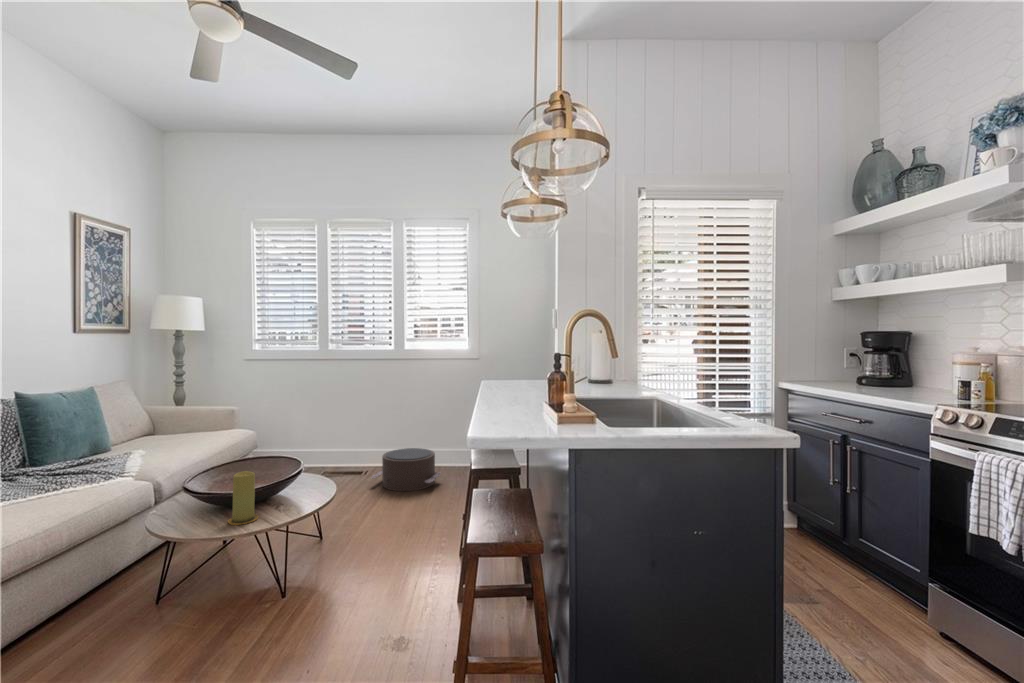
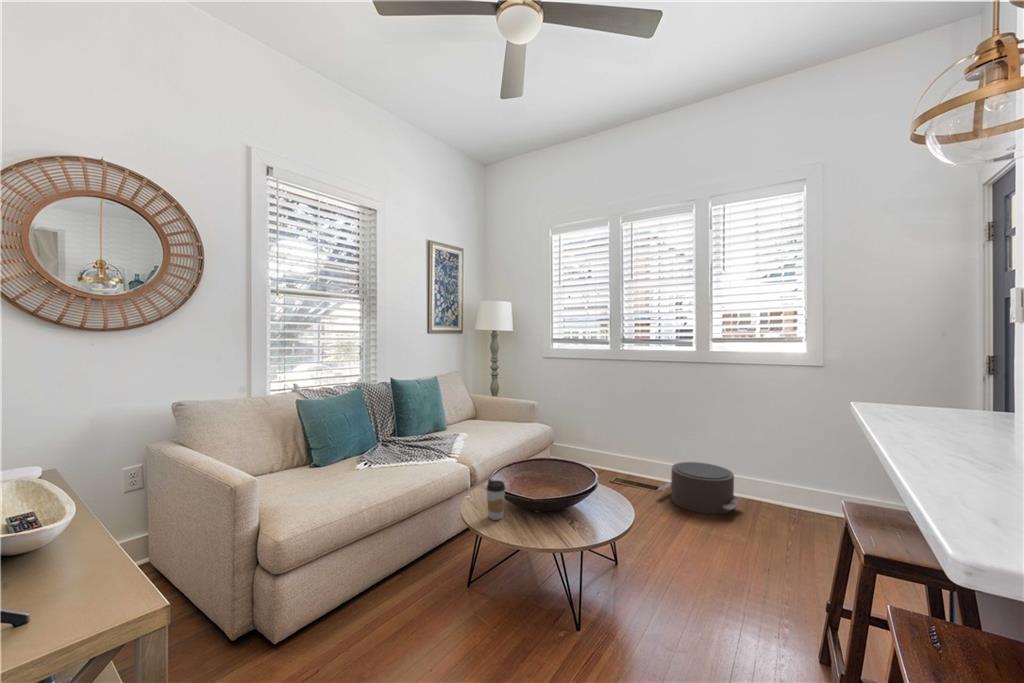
candle: present [228,471,258,525] -> none [527,480,555,538]
coffee cup: none [178,482,202,521] -> present [487,481,505,520]

